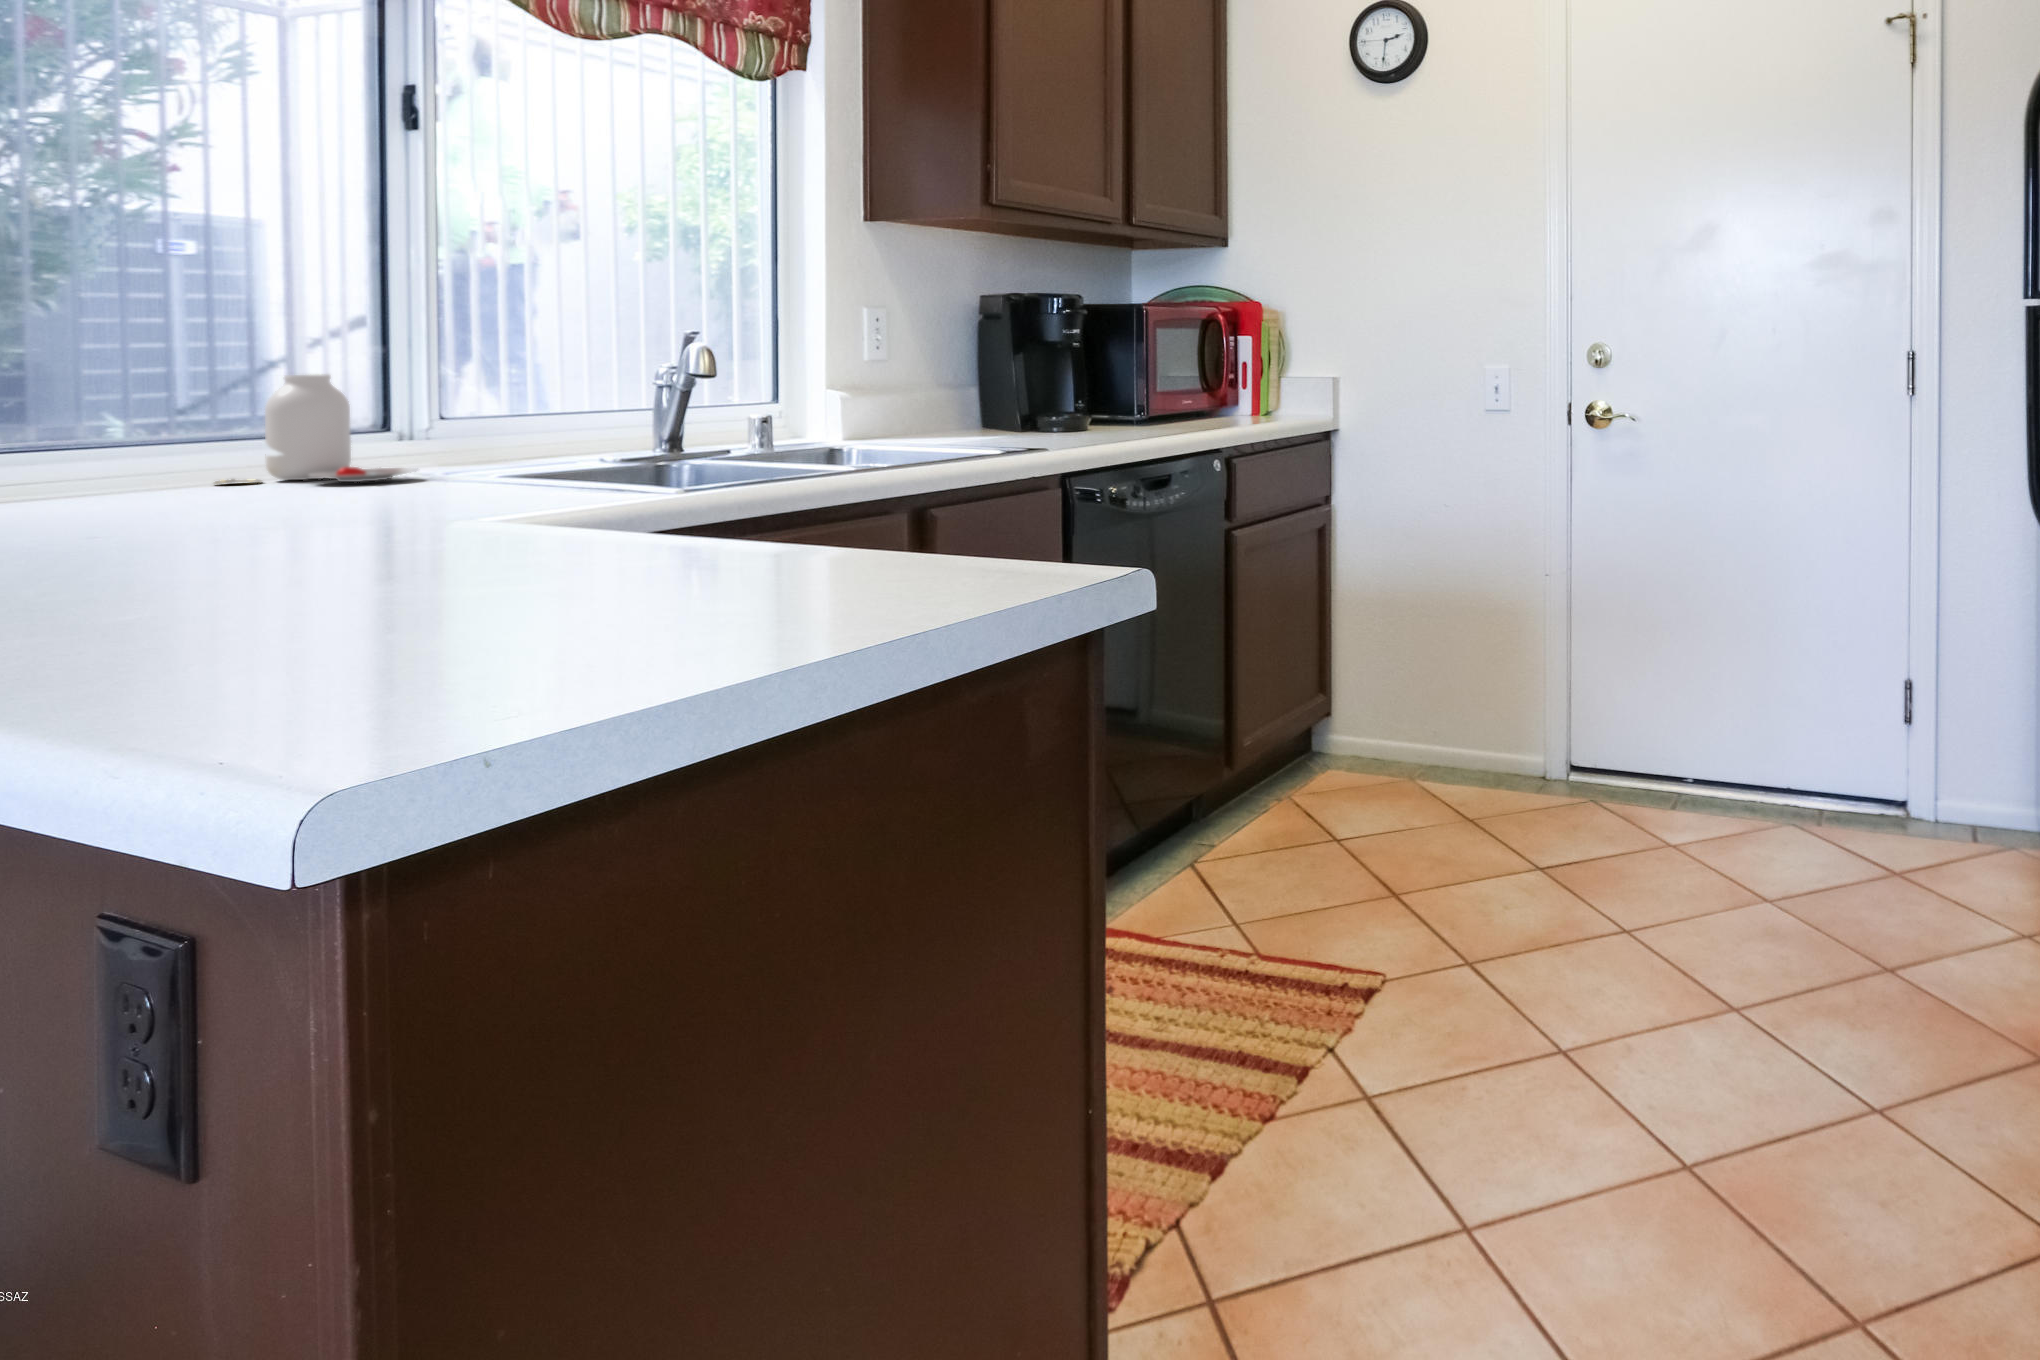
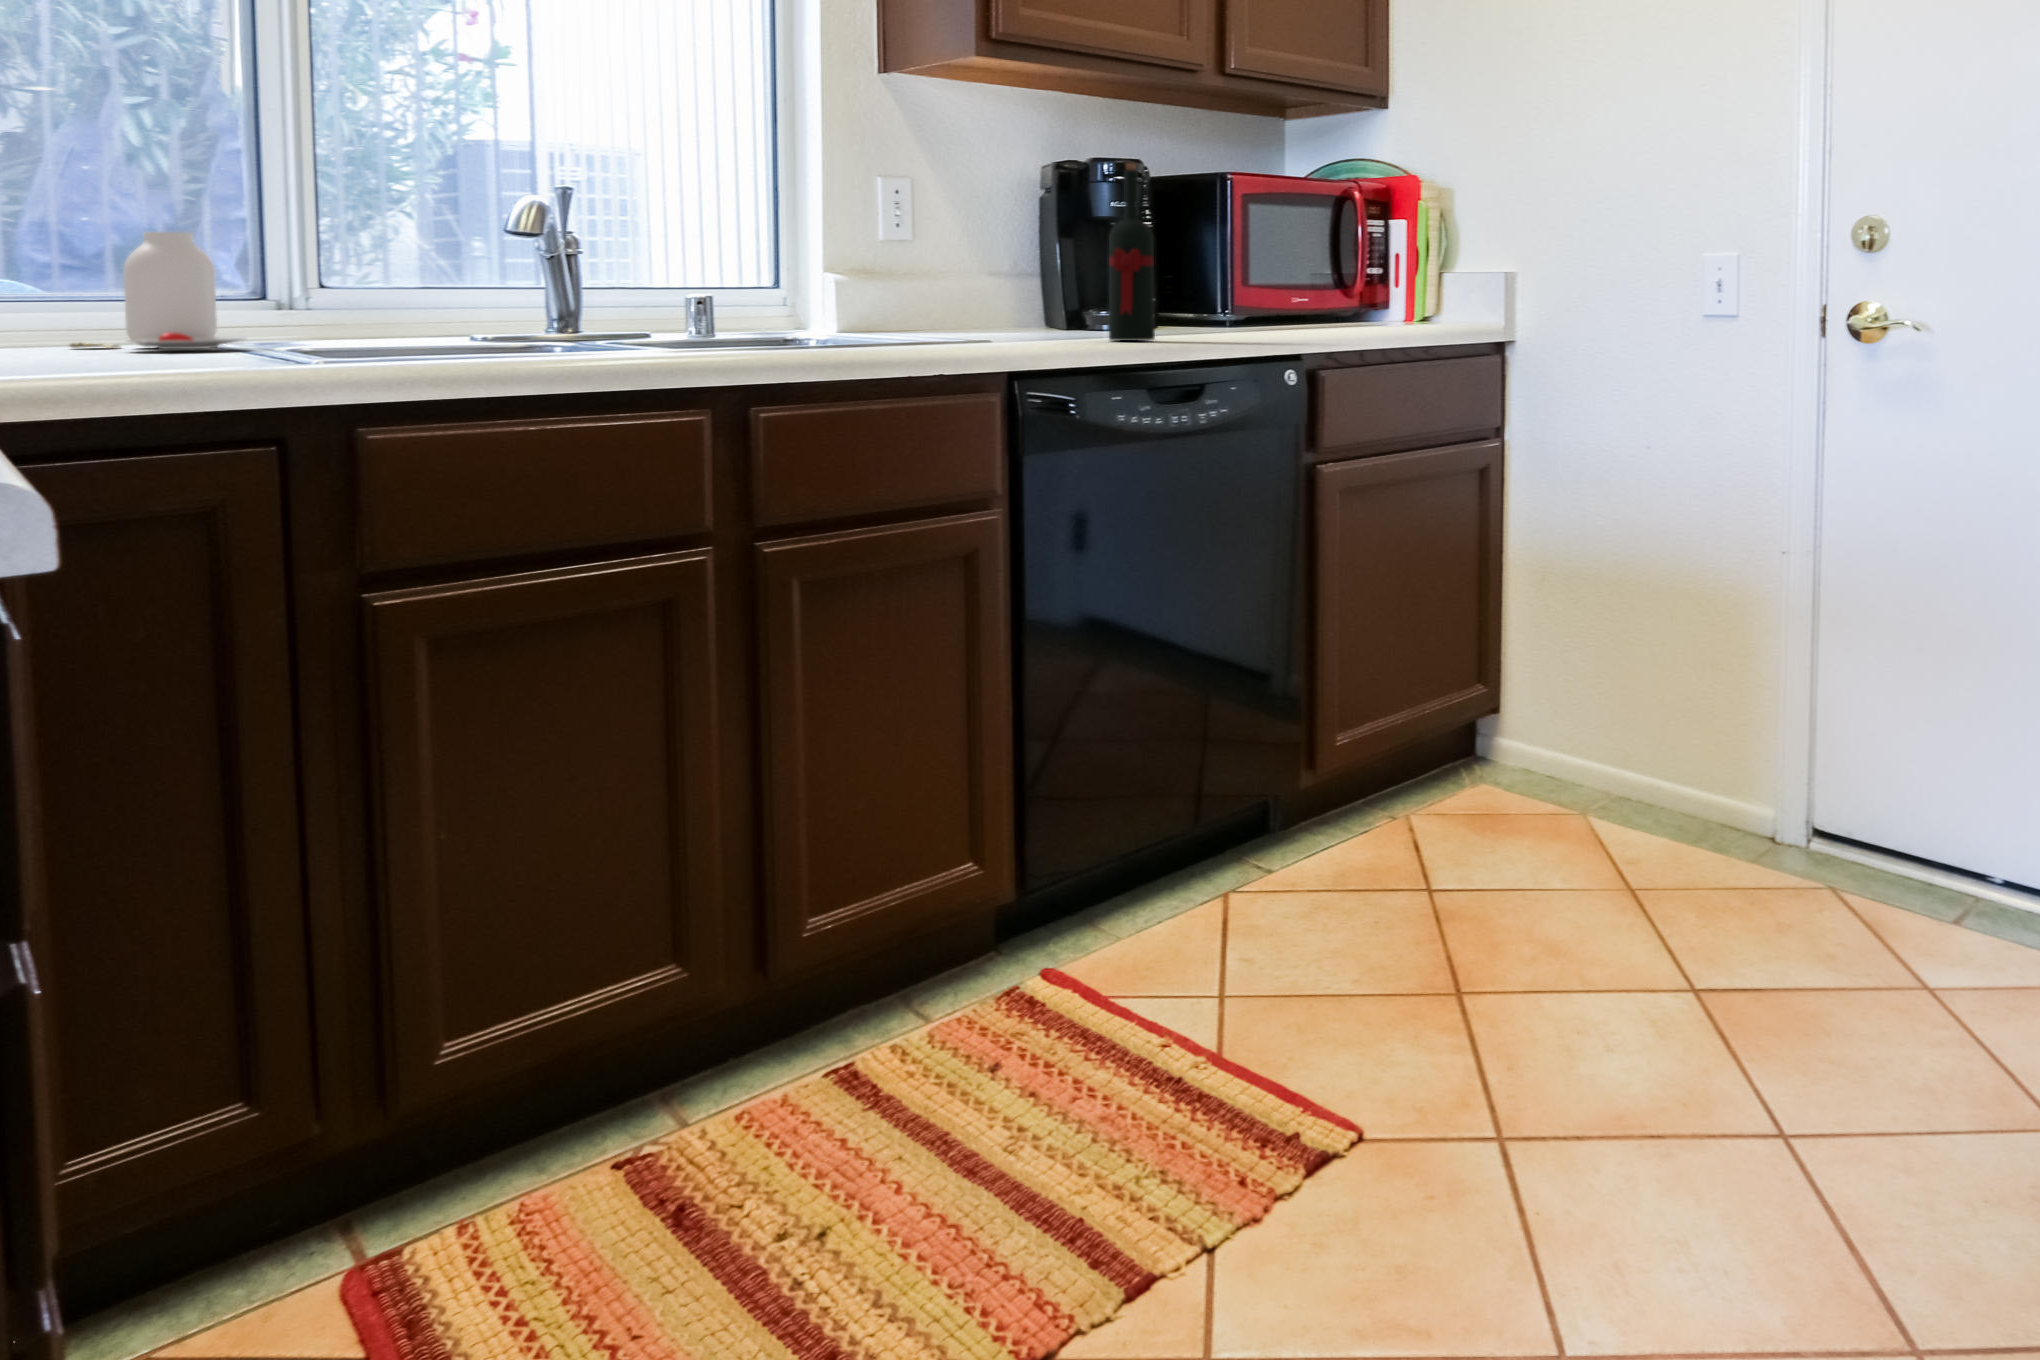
wine bottle: none [1073,298,1110,437] -> present [1109,163,1155,341]

